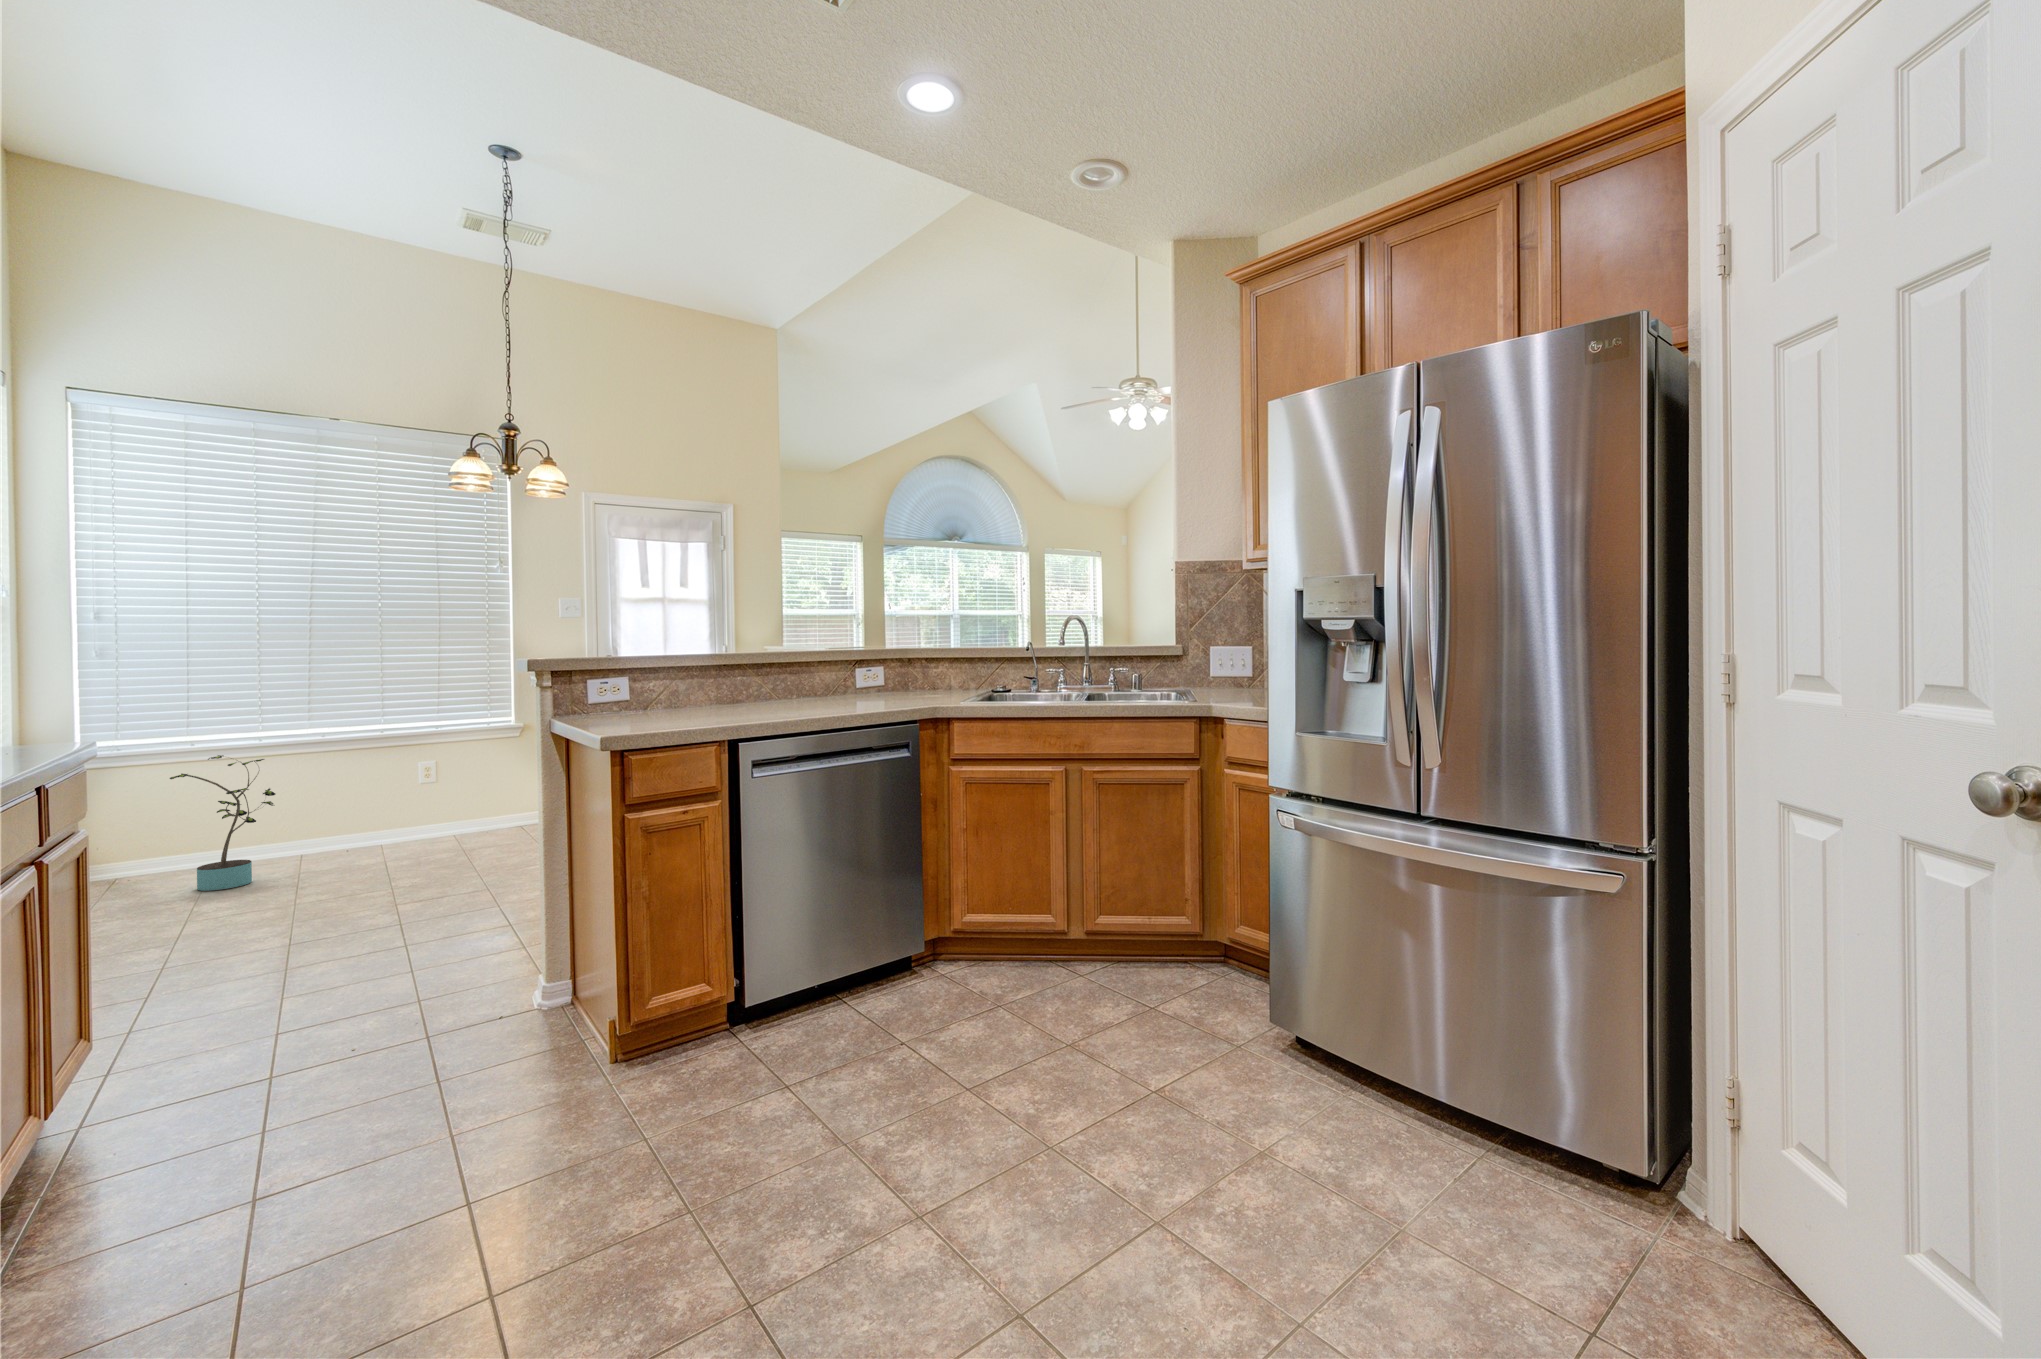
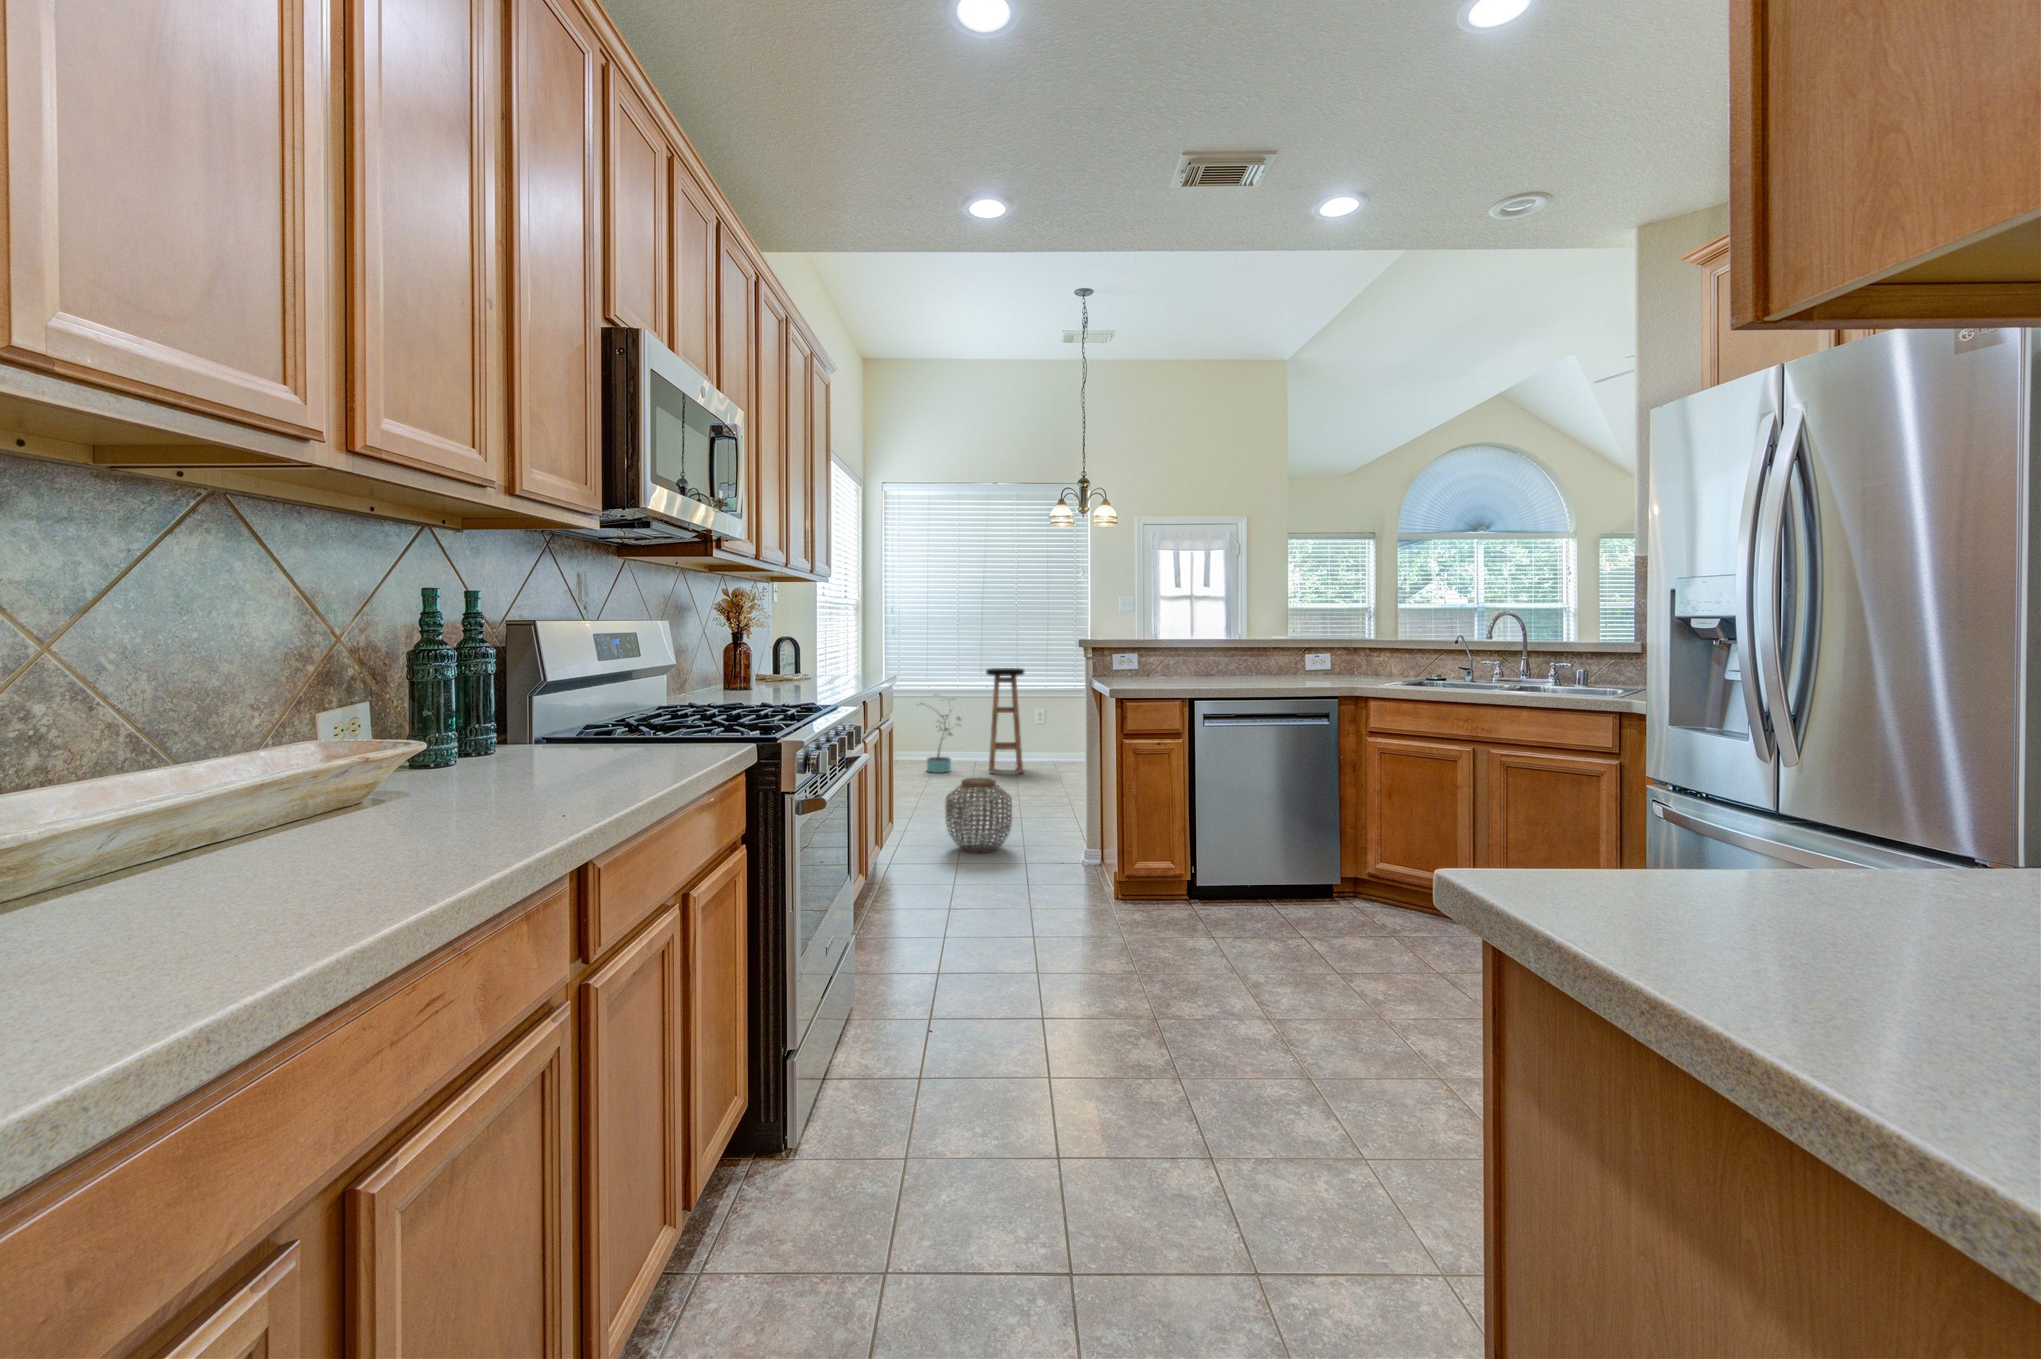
bar stool: none [326,704,402,875] -> present [986,668,1024,773]
woven basket: none [250,901,400,1043] -> present [946,778,1012,853]

